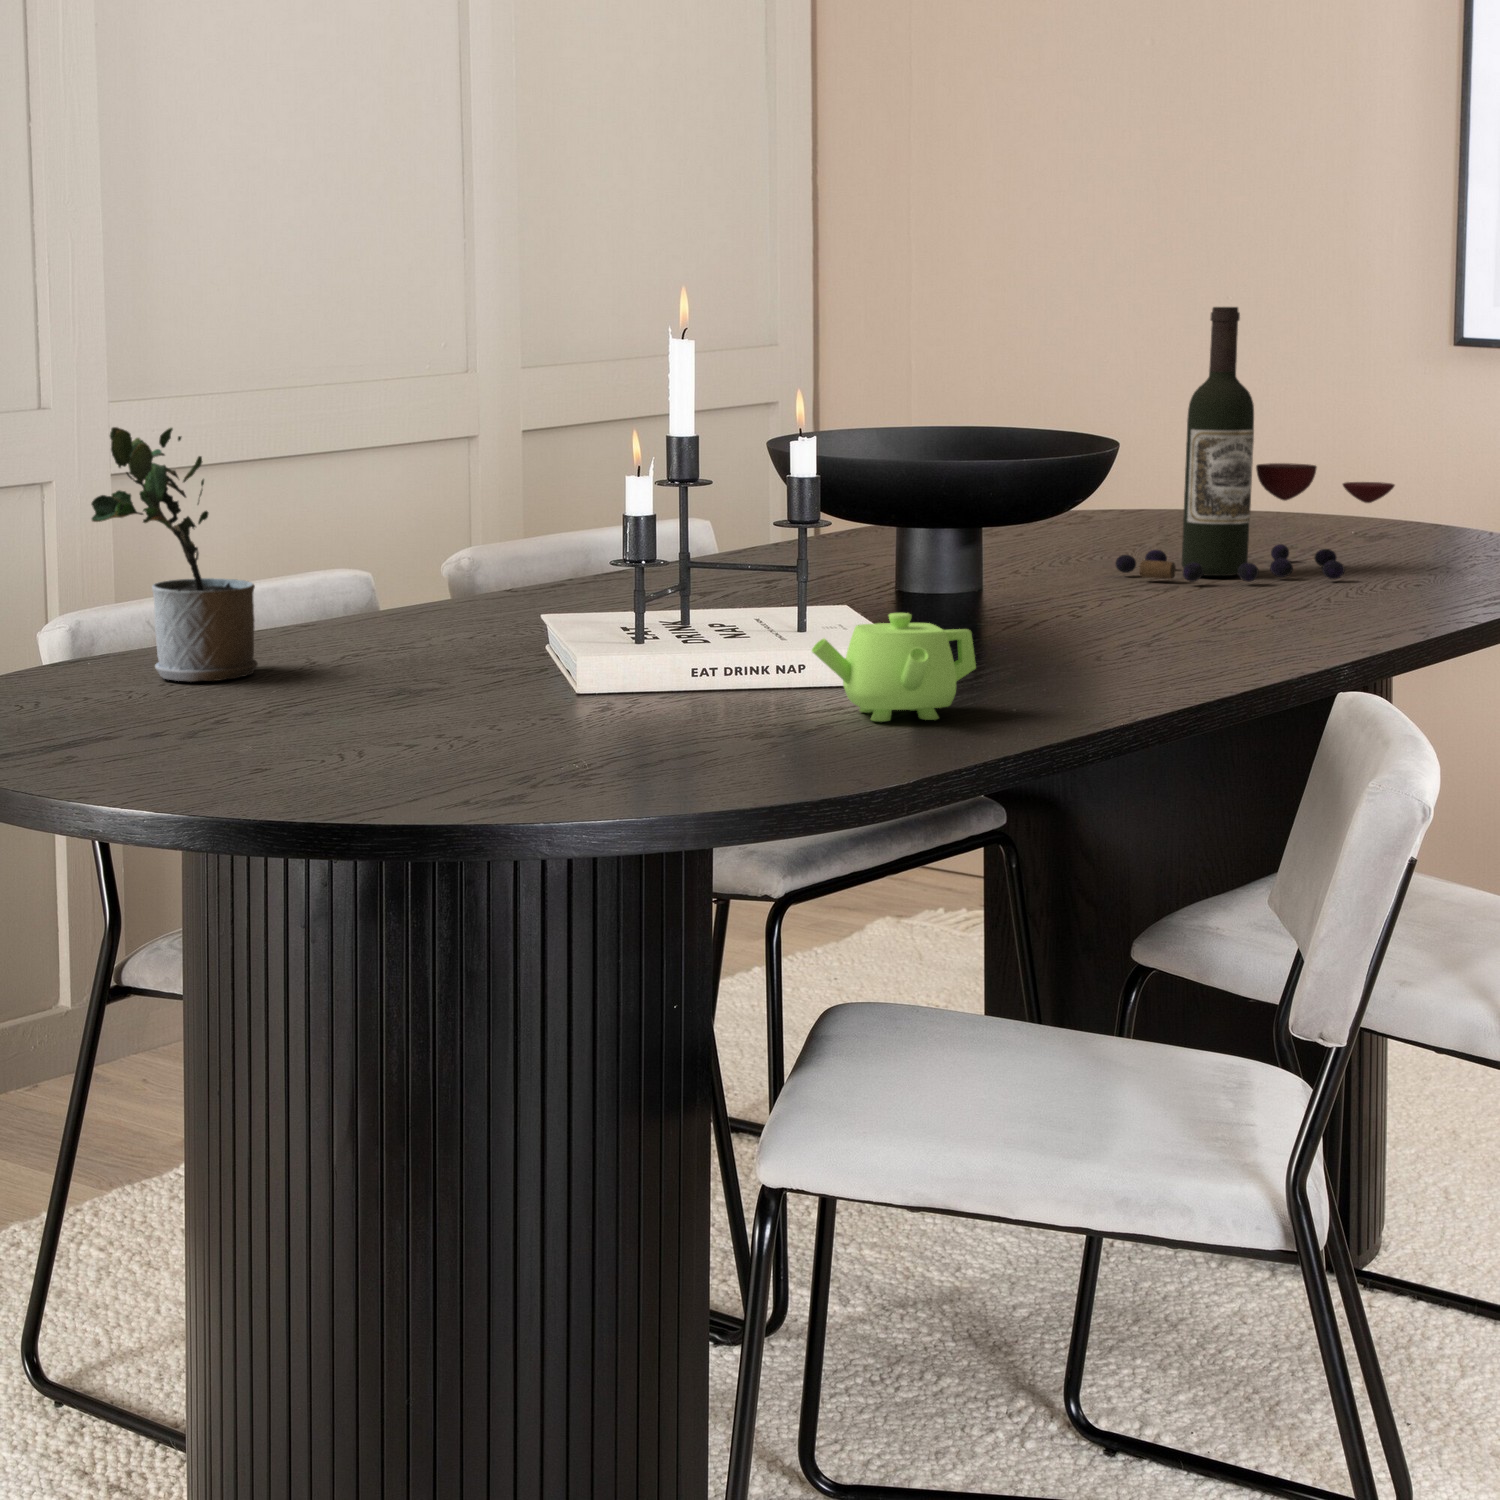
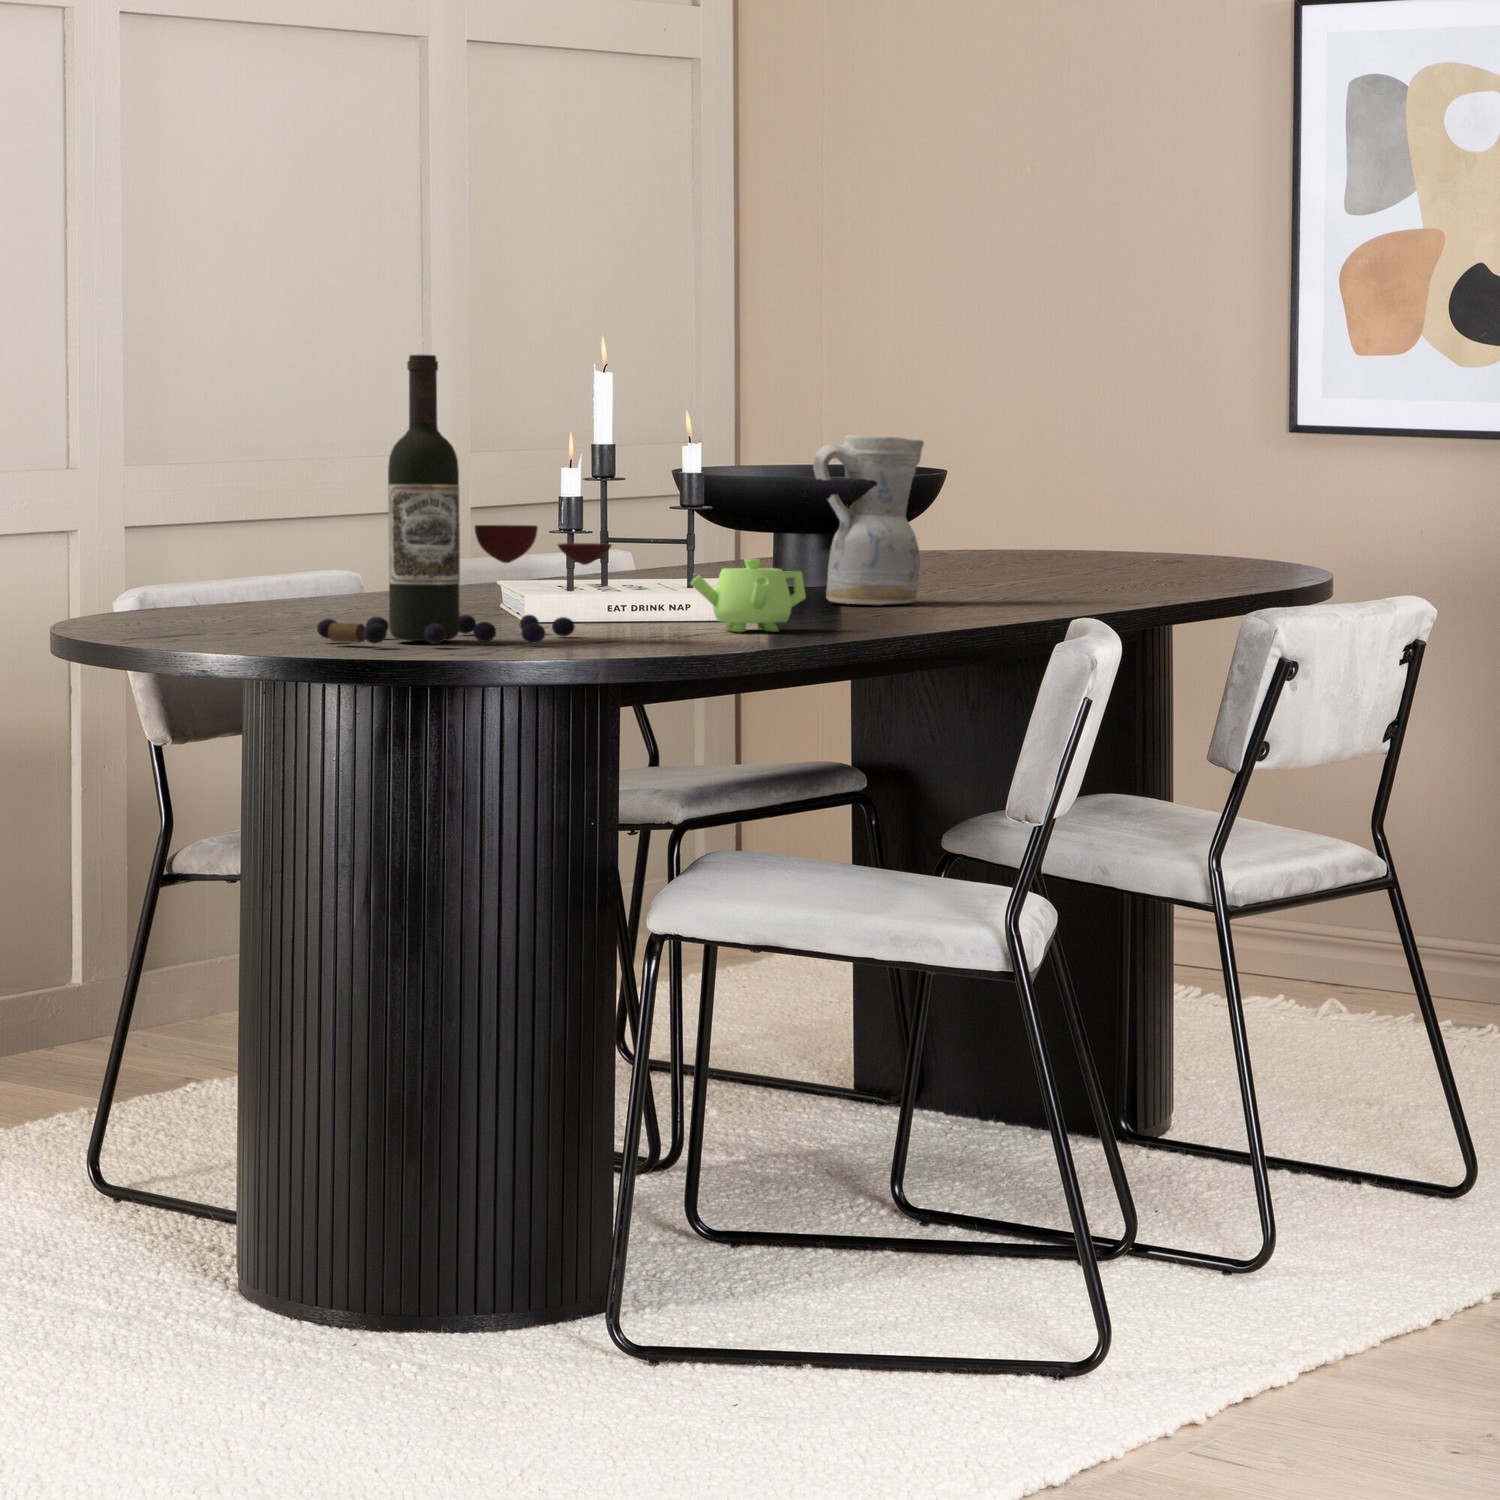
wine bottle: present [1115,307,1395,582] -> present [317,355,611,644]
ceramic pitcher: none [956,398,1100,624] -> present [813,435,924,605]
potted plant: present [91,427,258,682] -> none [177,436,291,622]

